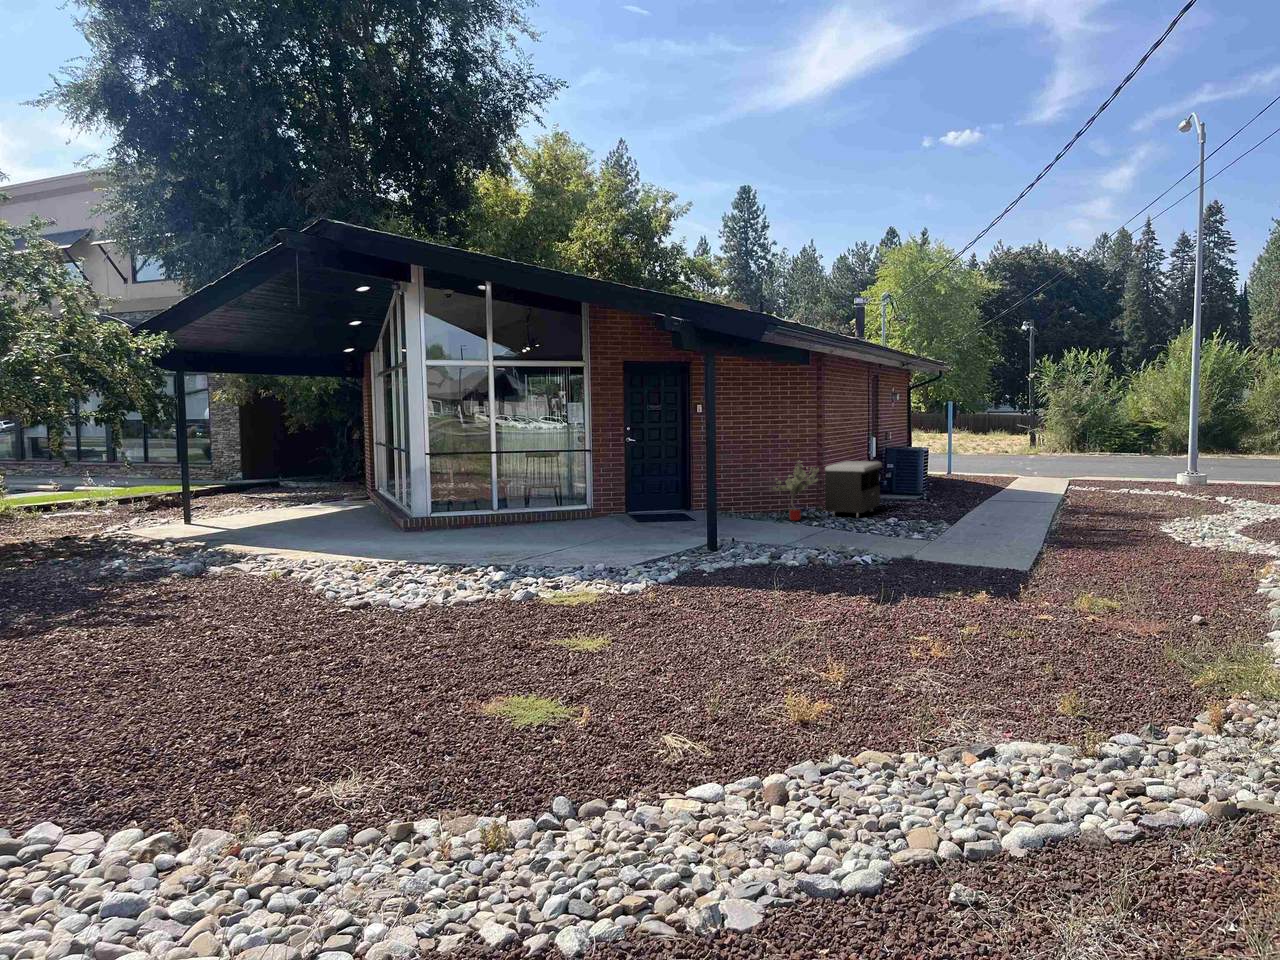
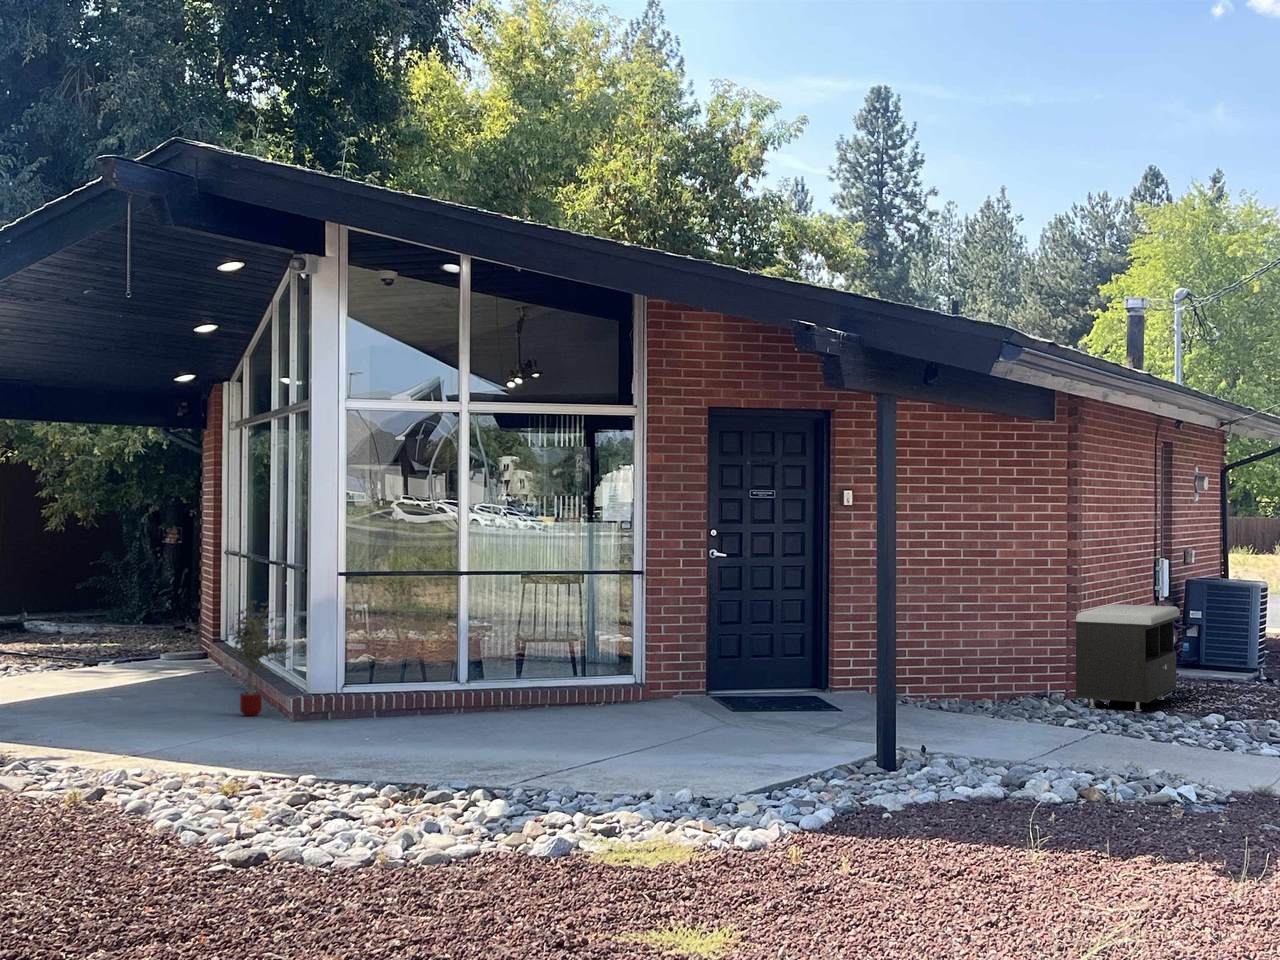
potted tree: present [773,461,818,521] -> present [230,600,291,716]

